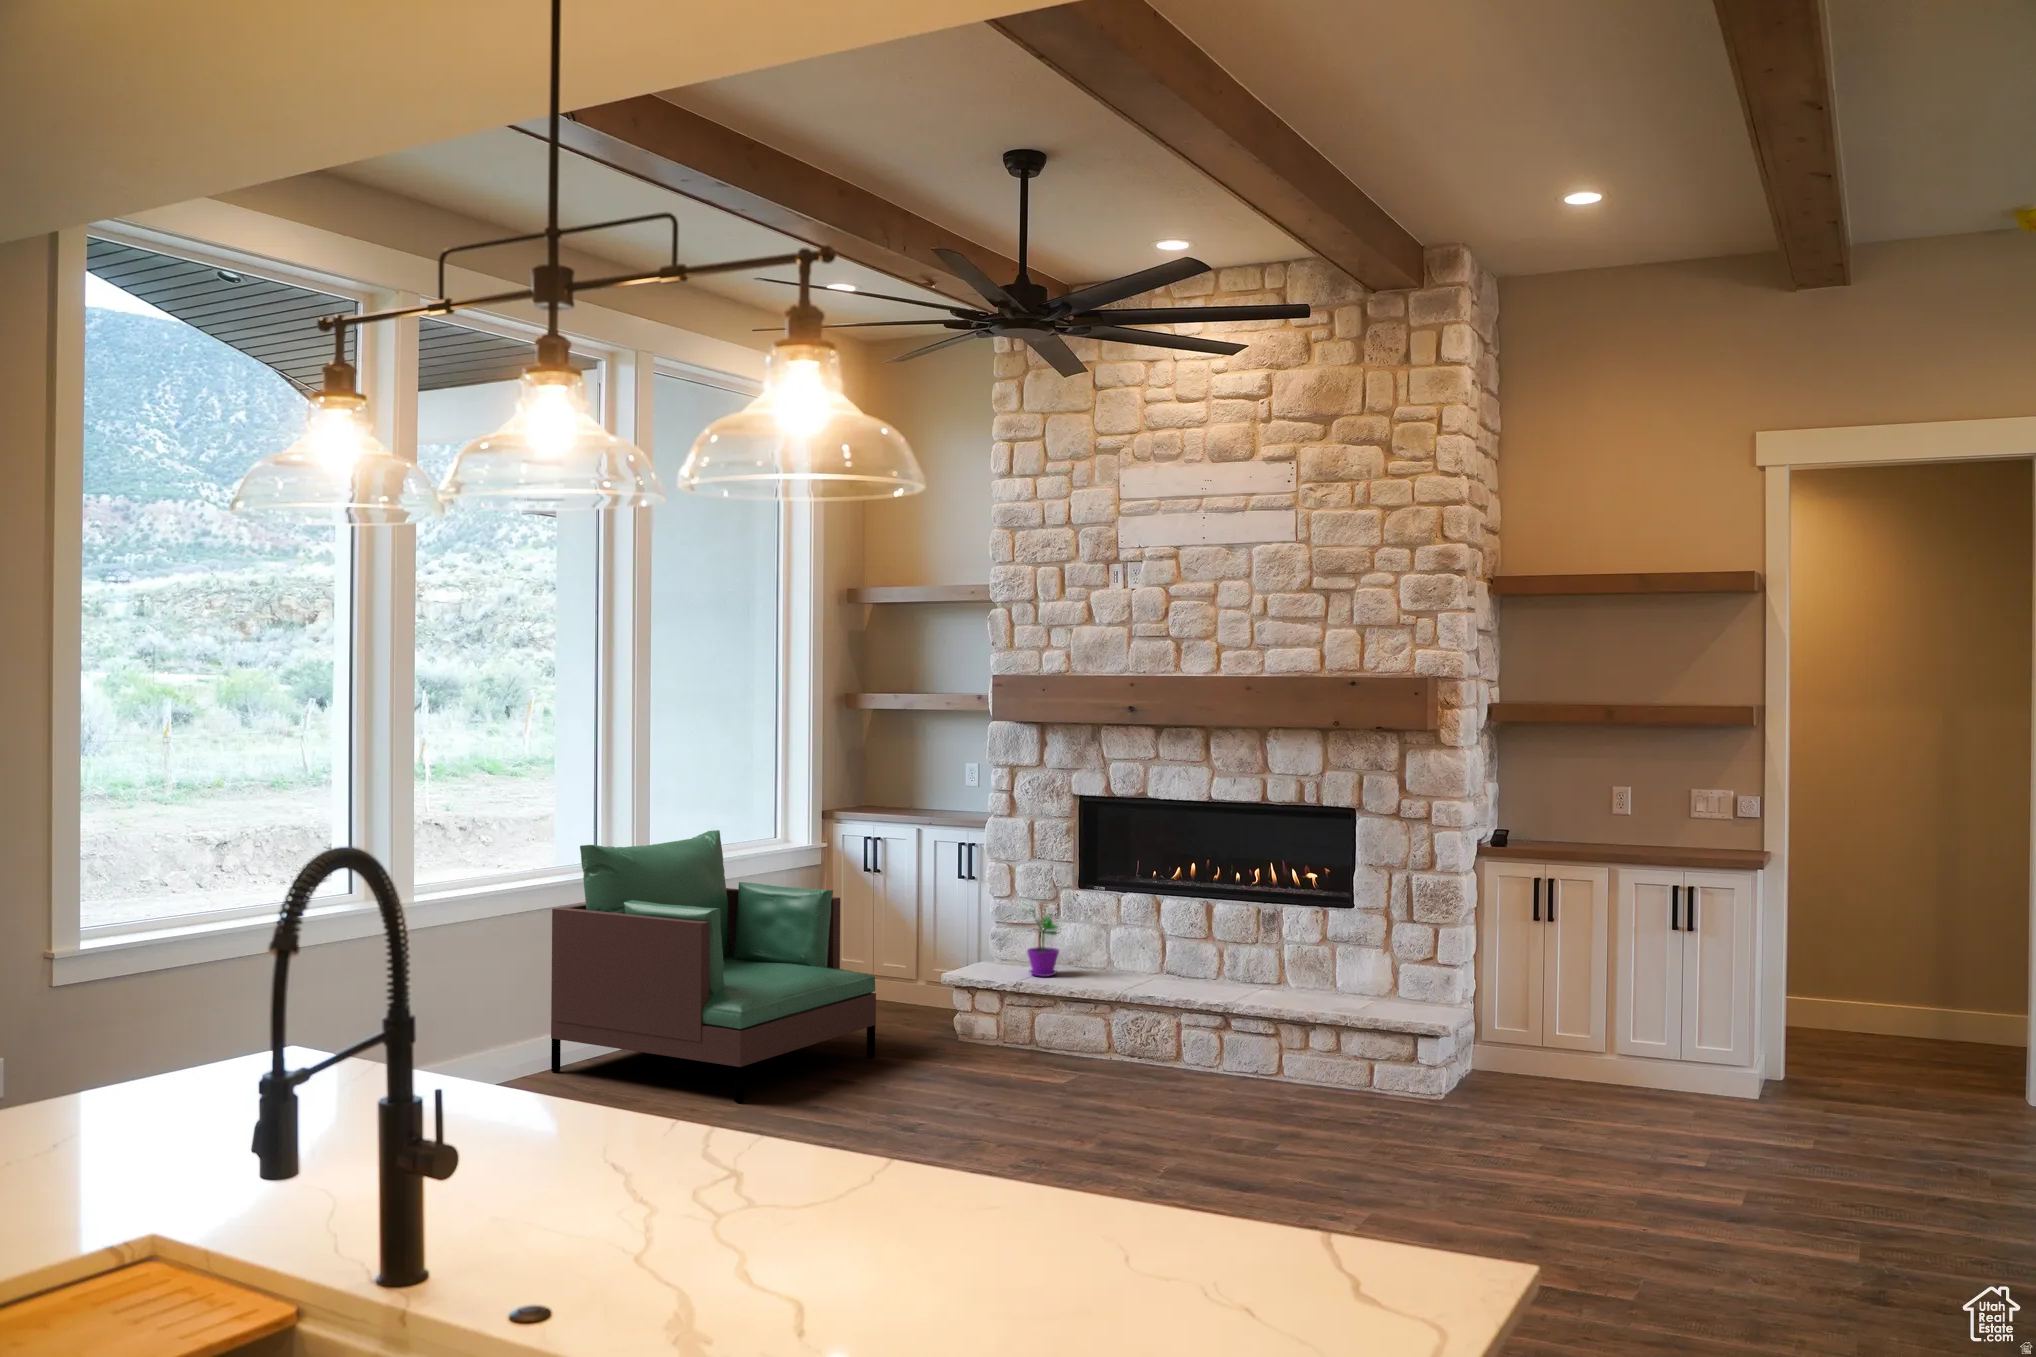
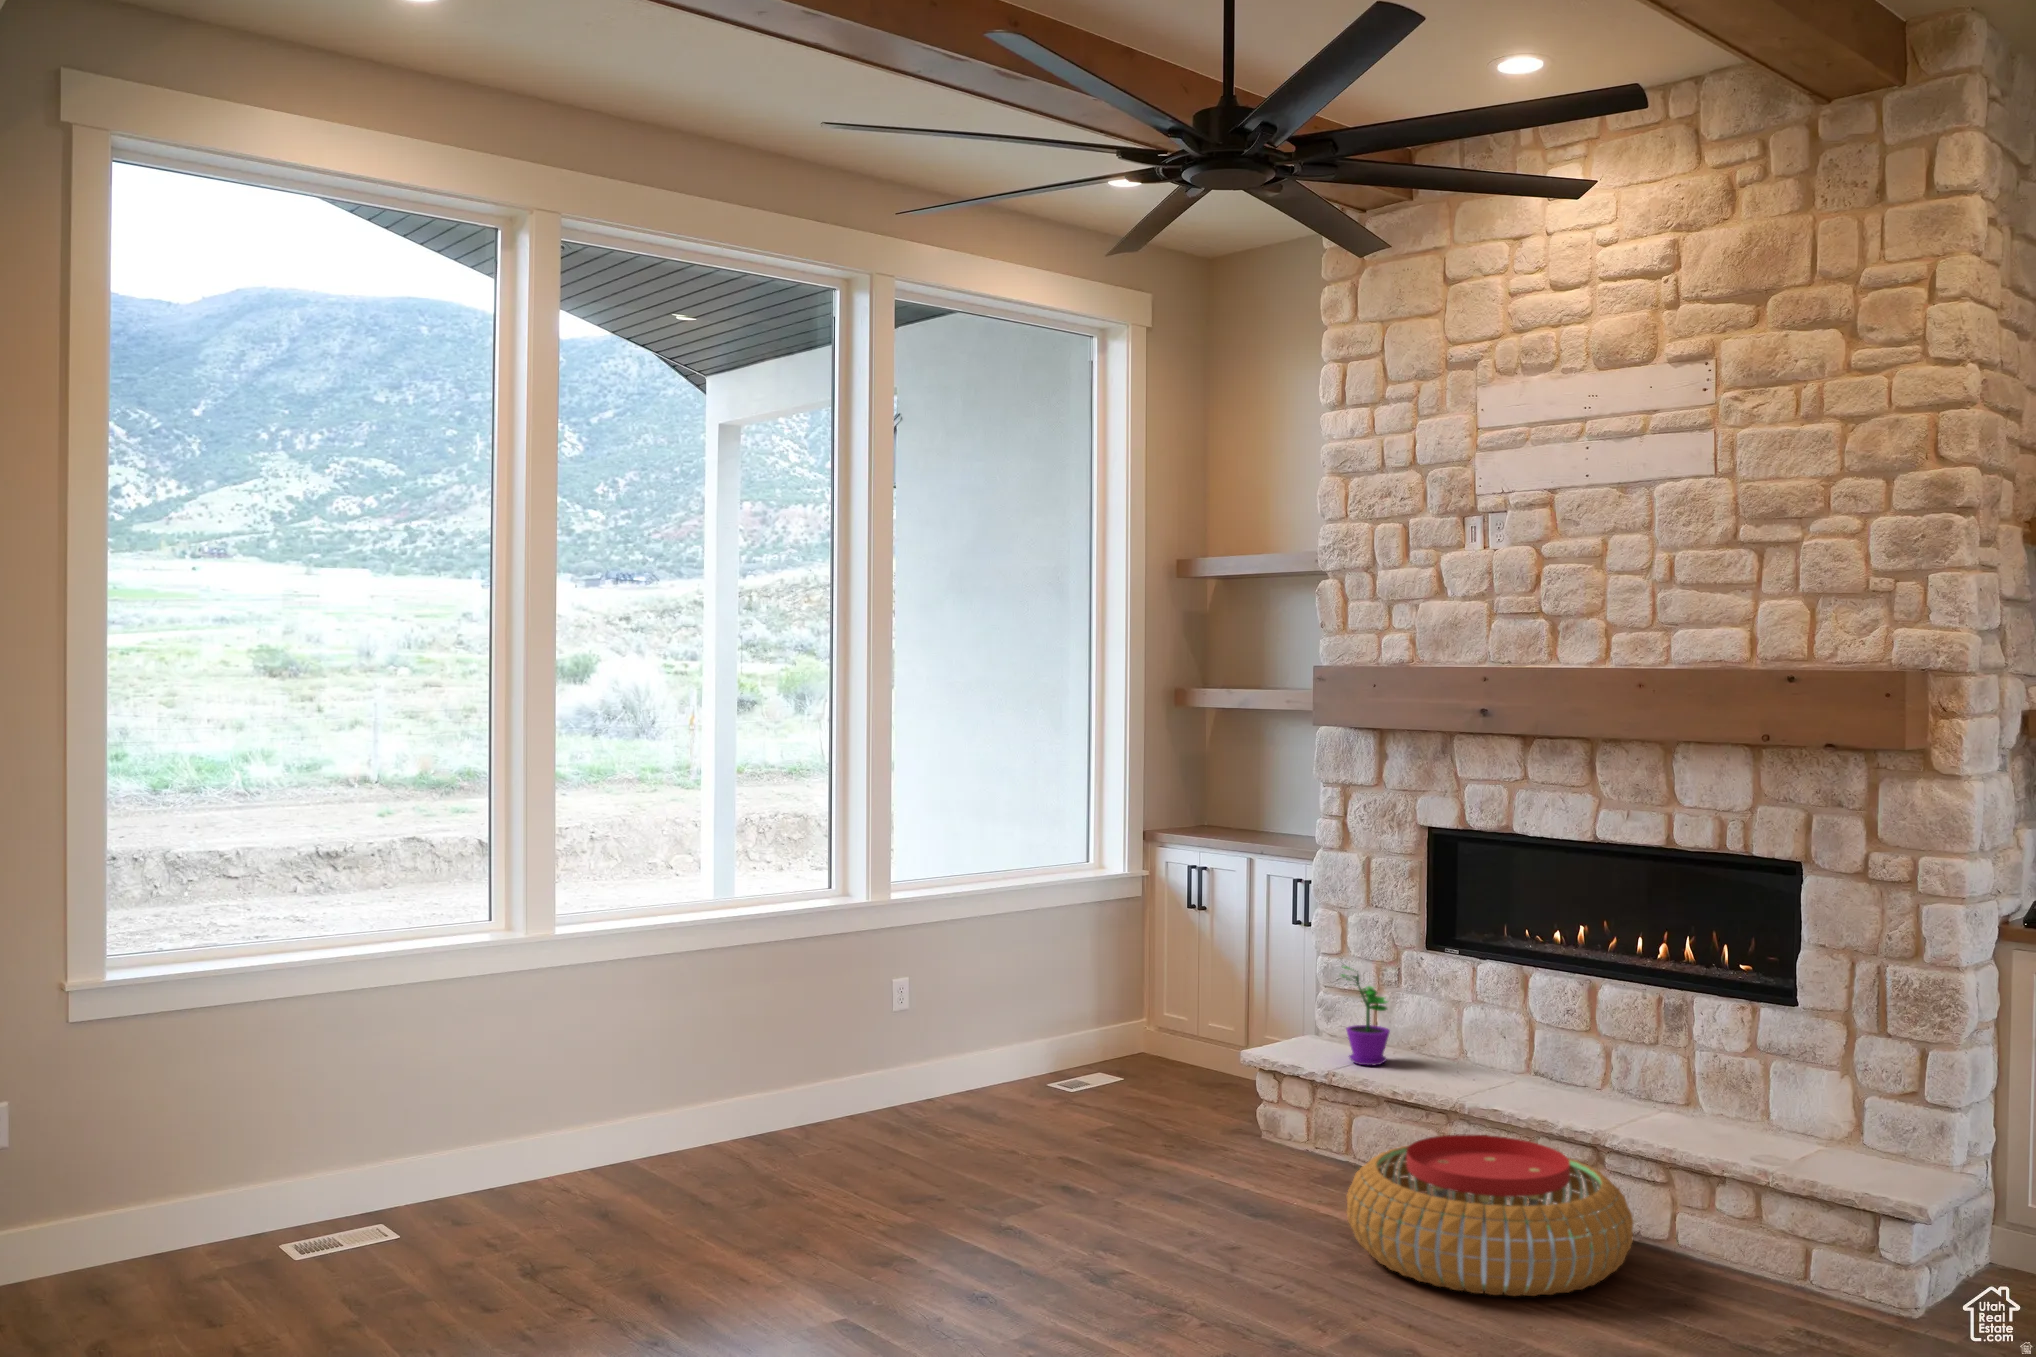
armchair: present [551,830,876,1103] -> none [756,855,1141,1204]
pouf: none [1068,1014,1267,1116] -> present [1346,1134,1633,1296]

